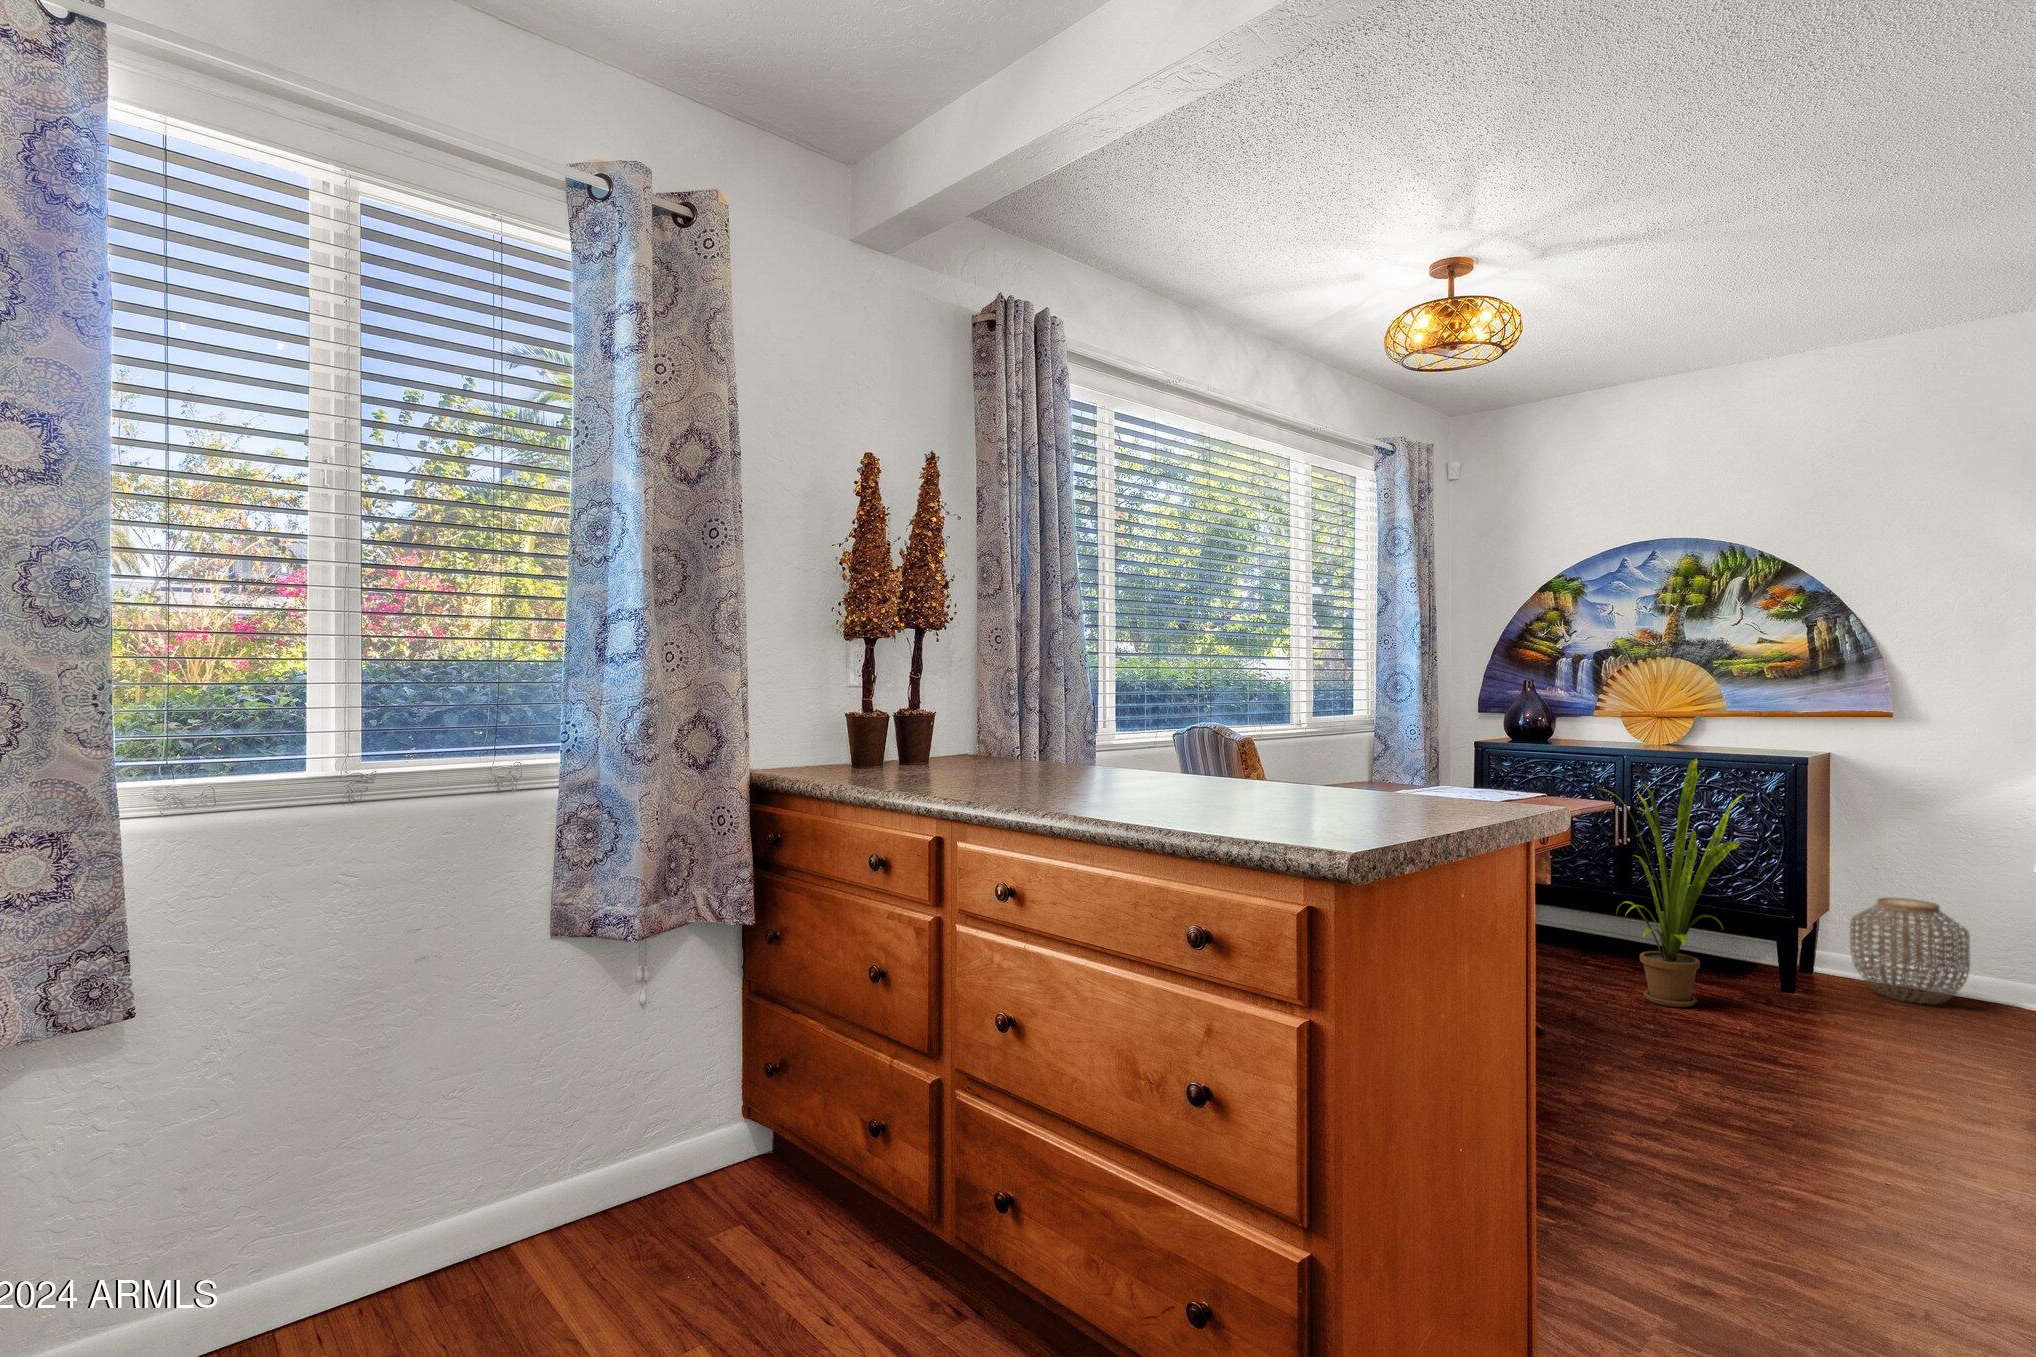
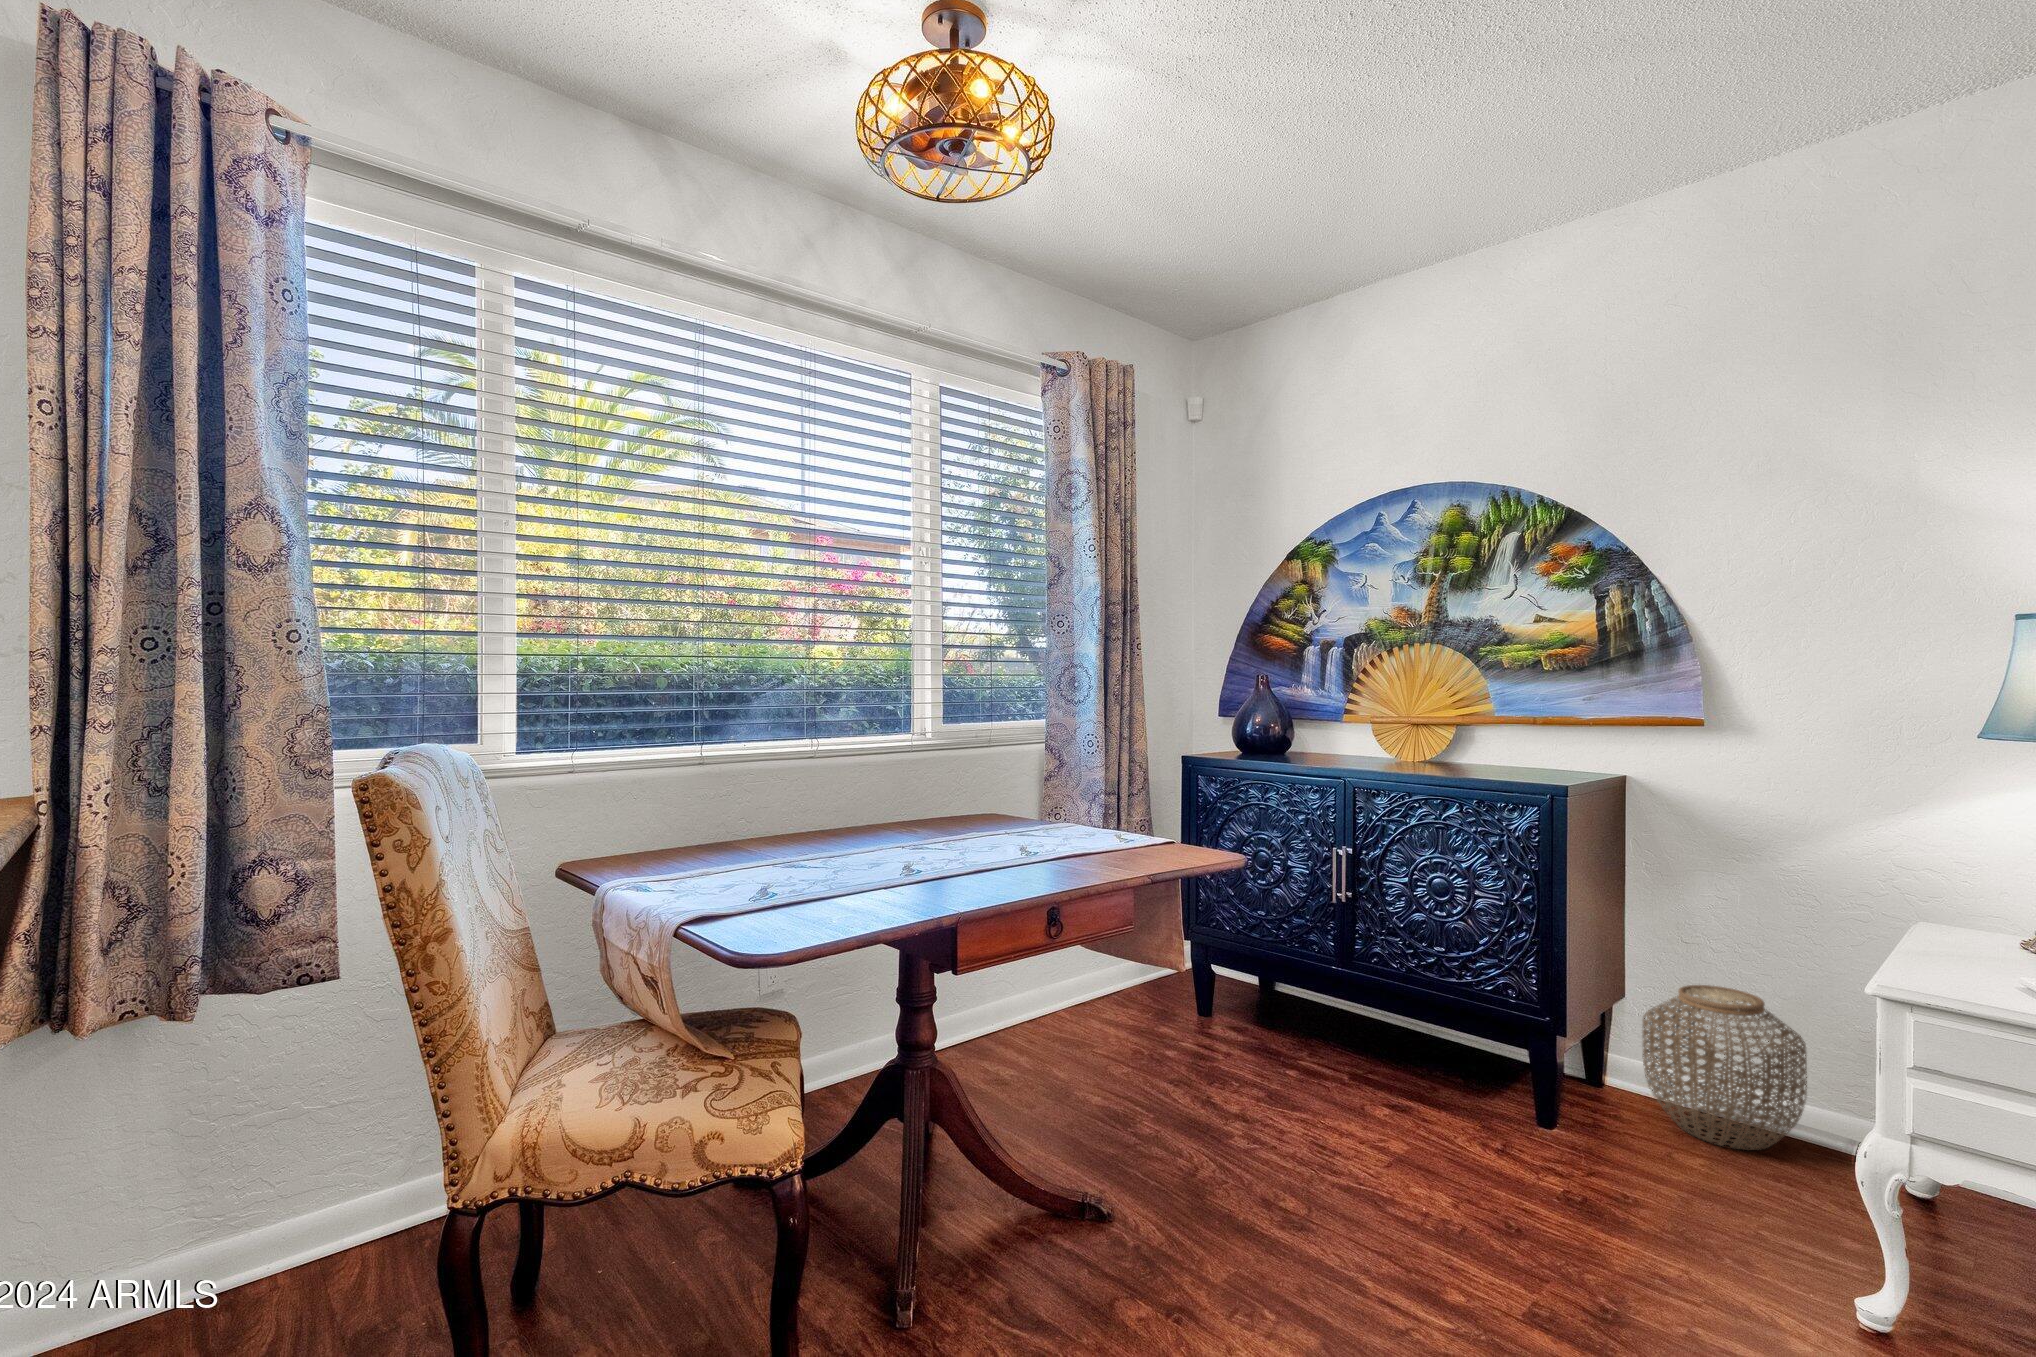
house plant: present [1598,759,1746,1007] -> none [1281,784,1478,1156]

